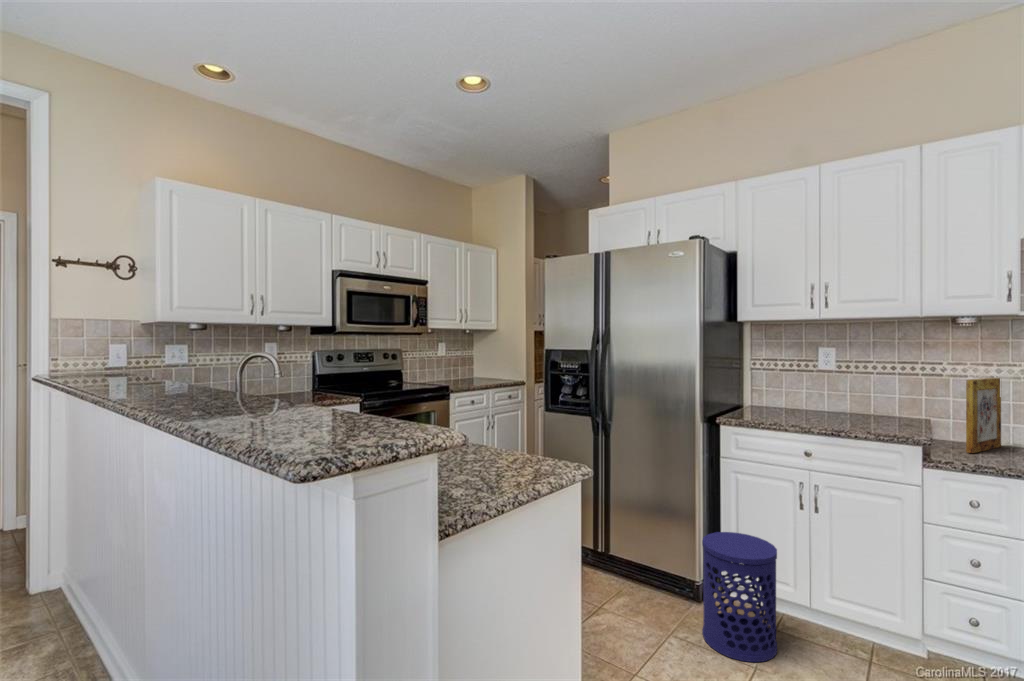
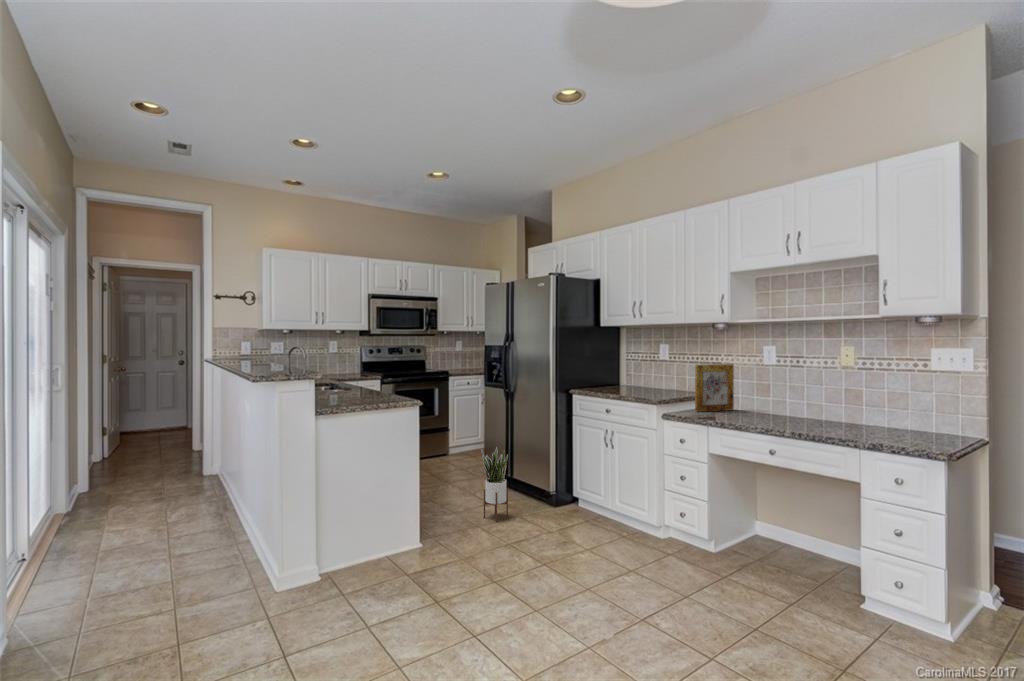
potted plant: none [628,524,665,658] -> present [481,447,508,522]
waste bin: present [702,532,777,662] -> none [532,458,573,528]

